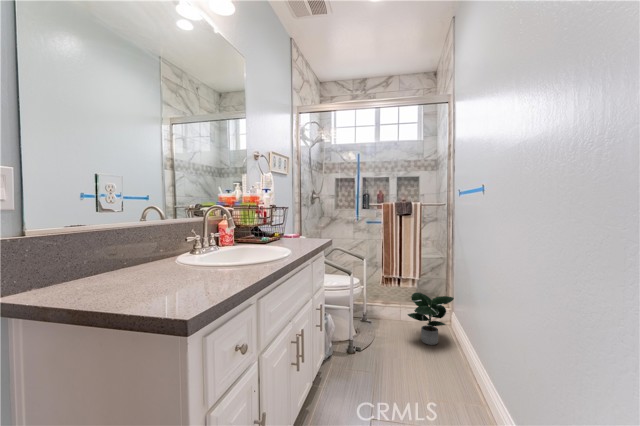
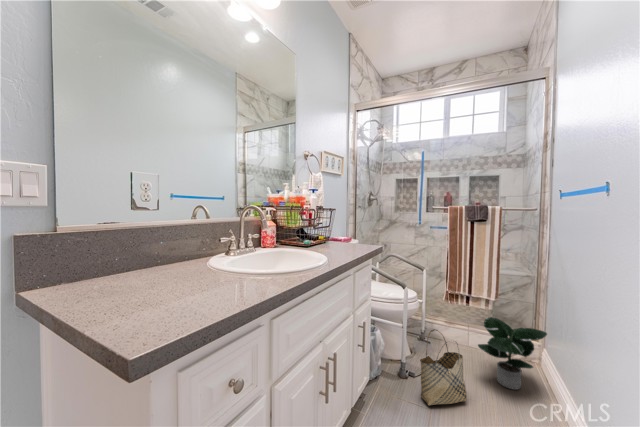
woven basket: none [366,304,401,364] -> present [420,329,466,406]

